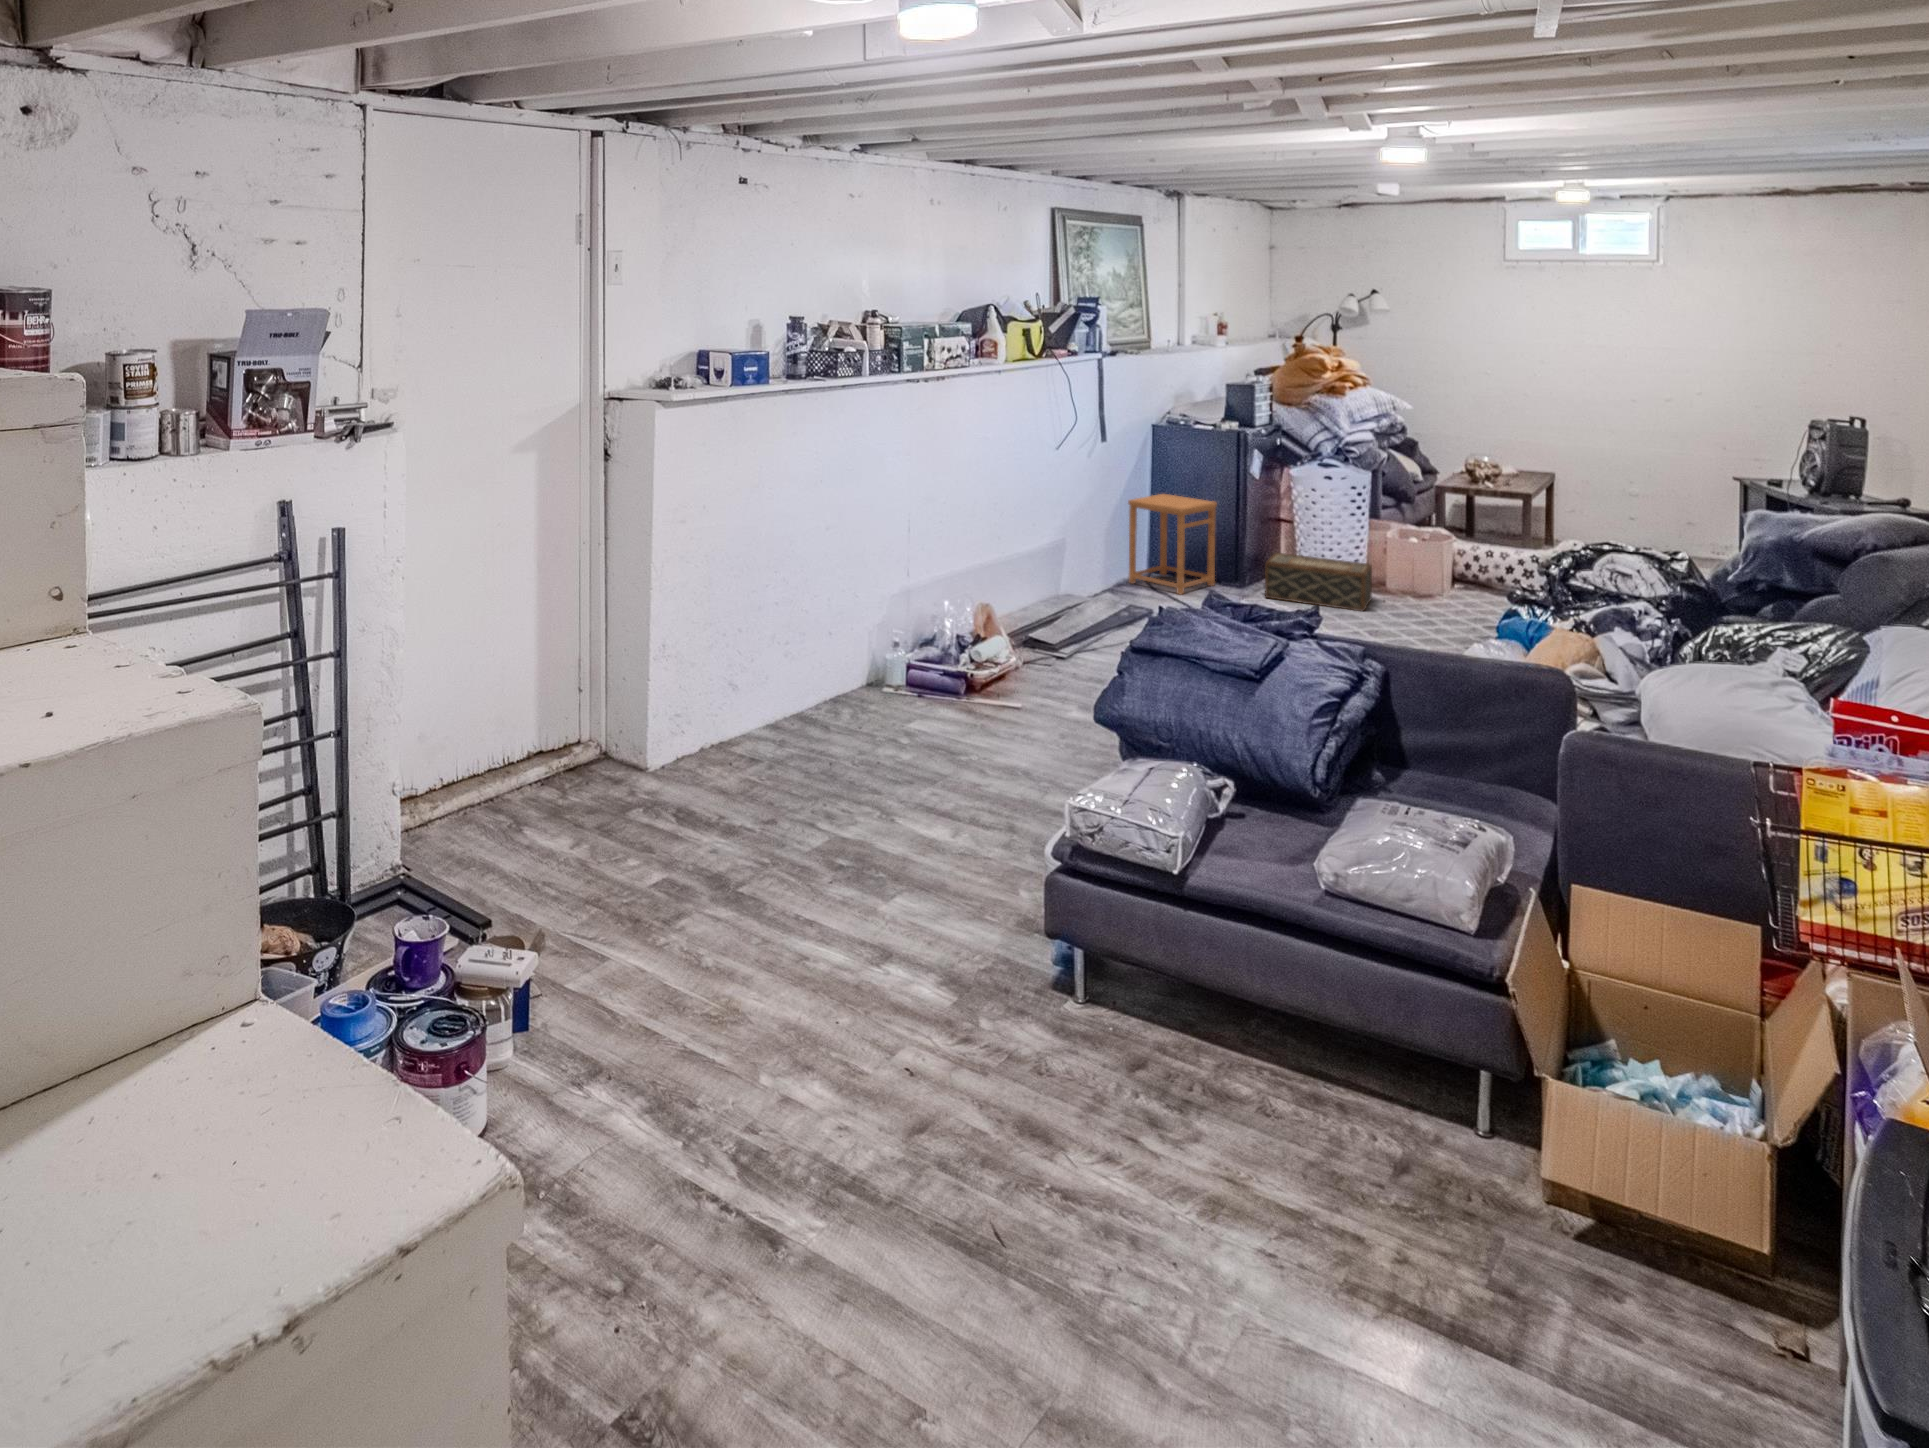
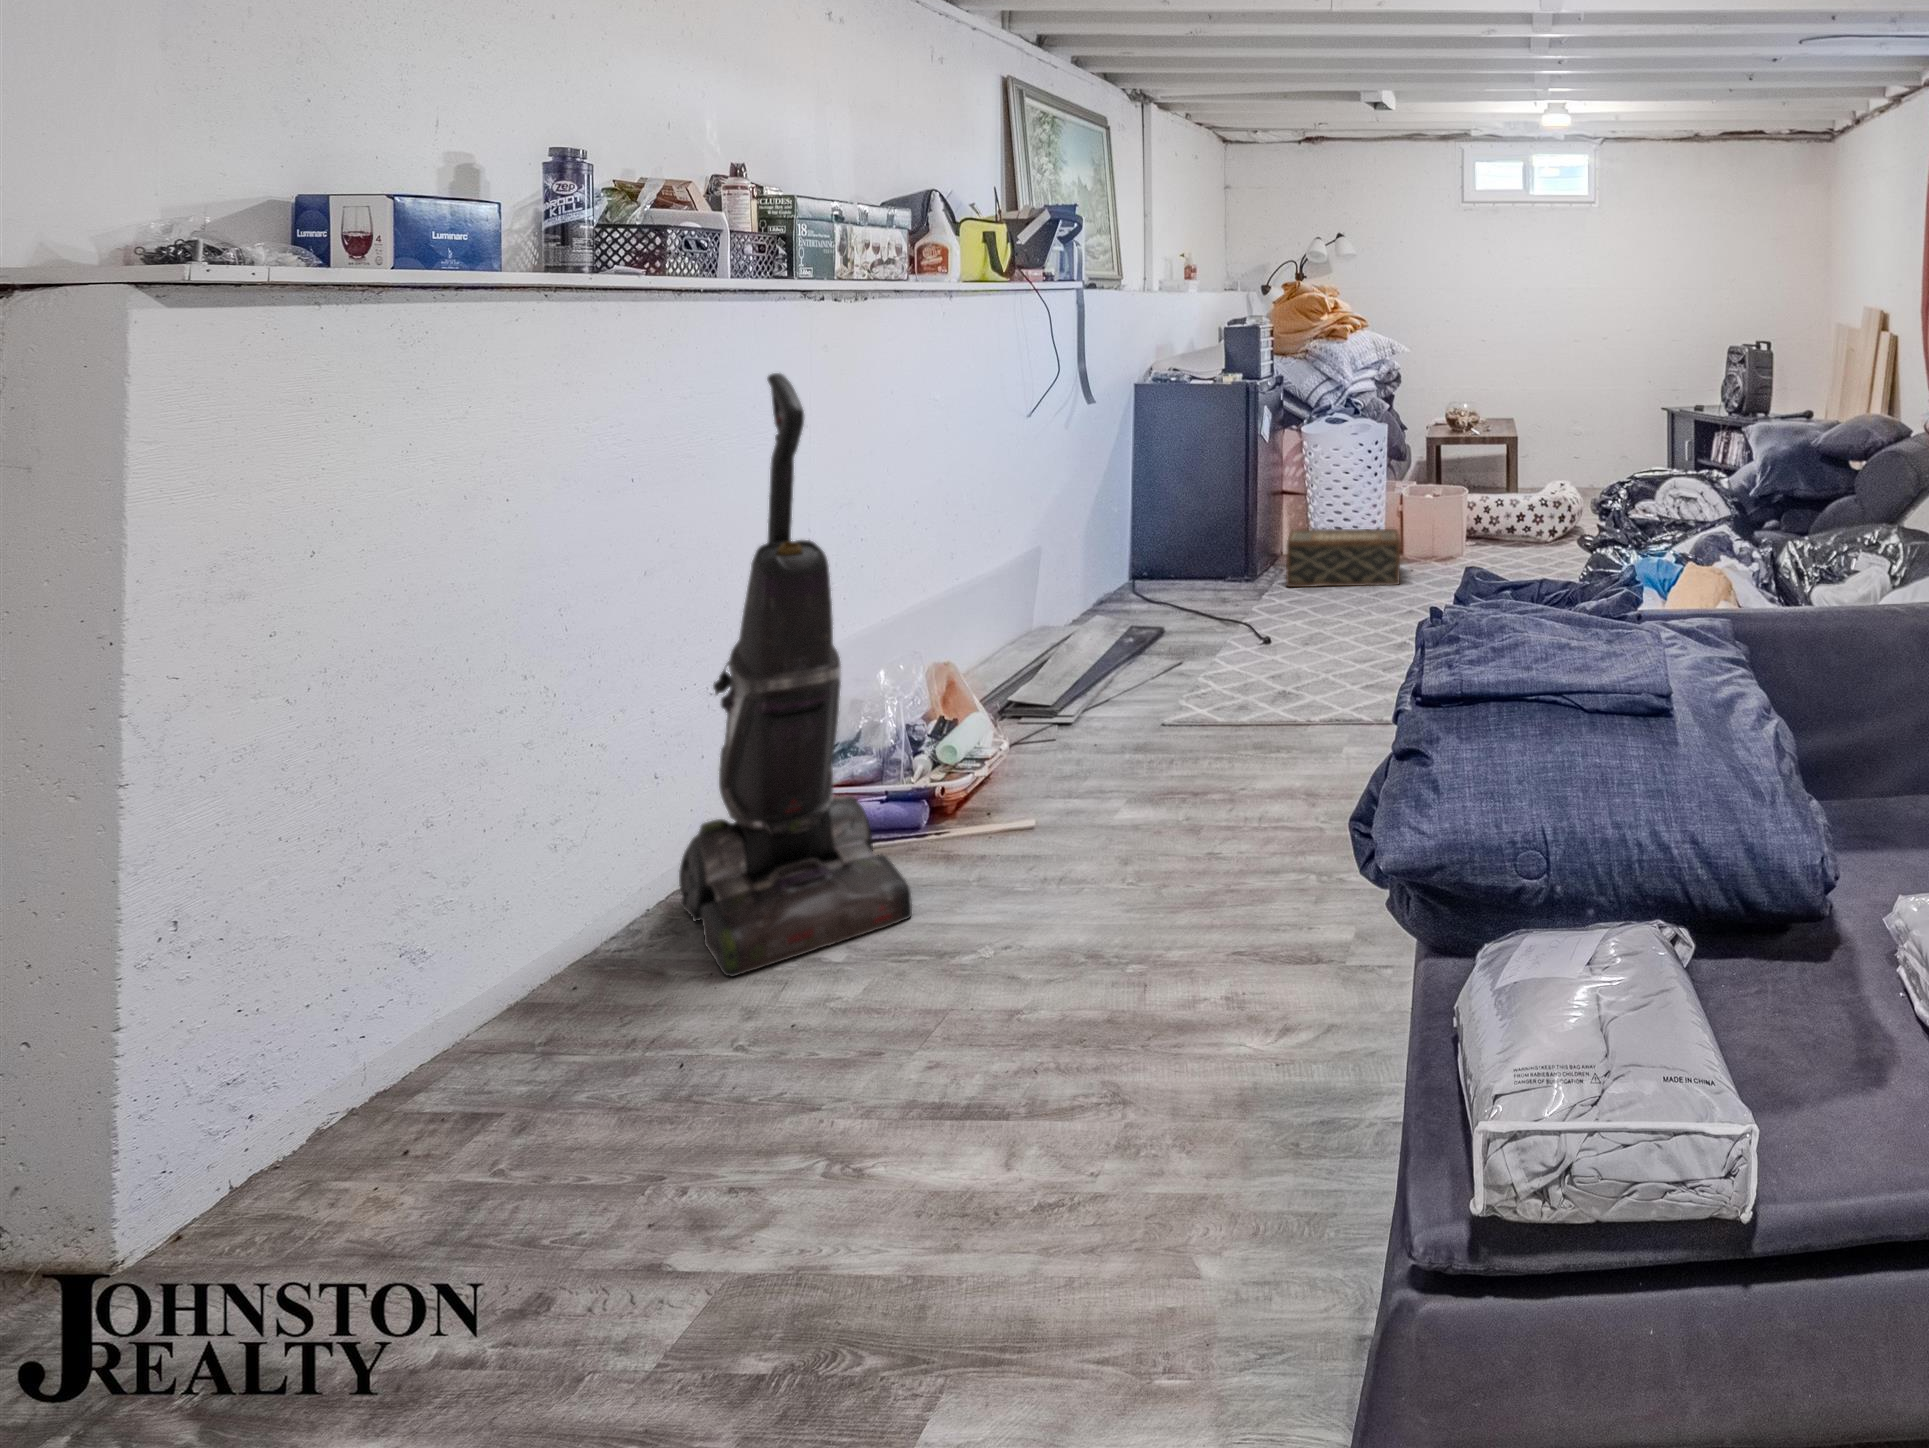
vacuum cleaner: none [844,429,942,735] -> present [679,373,912,976]
side table: present [1128,494,1217,595] -> none [1111,471,1223,600]

